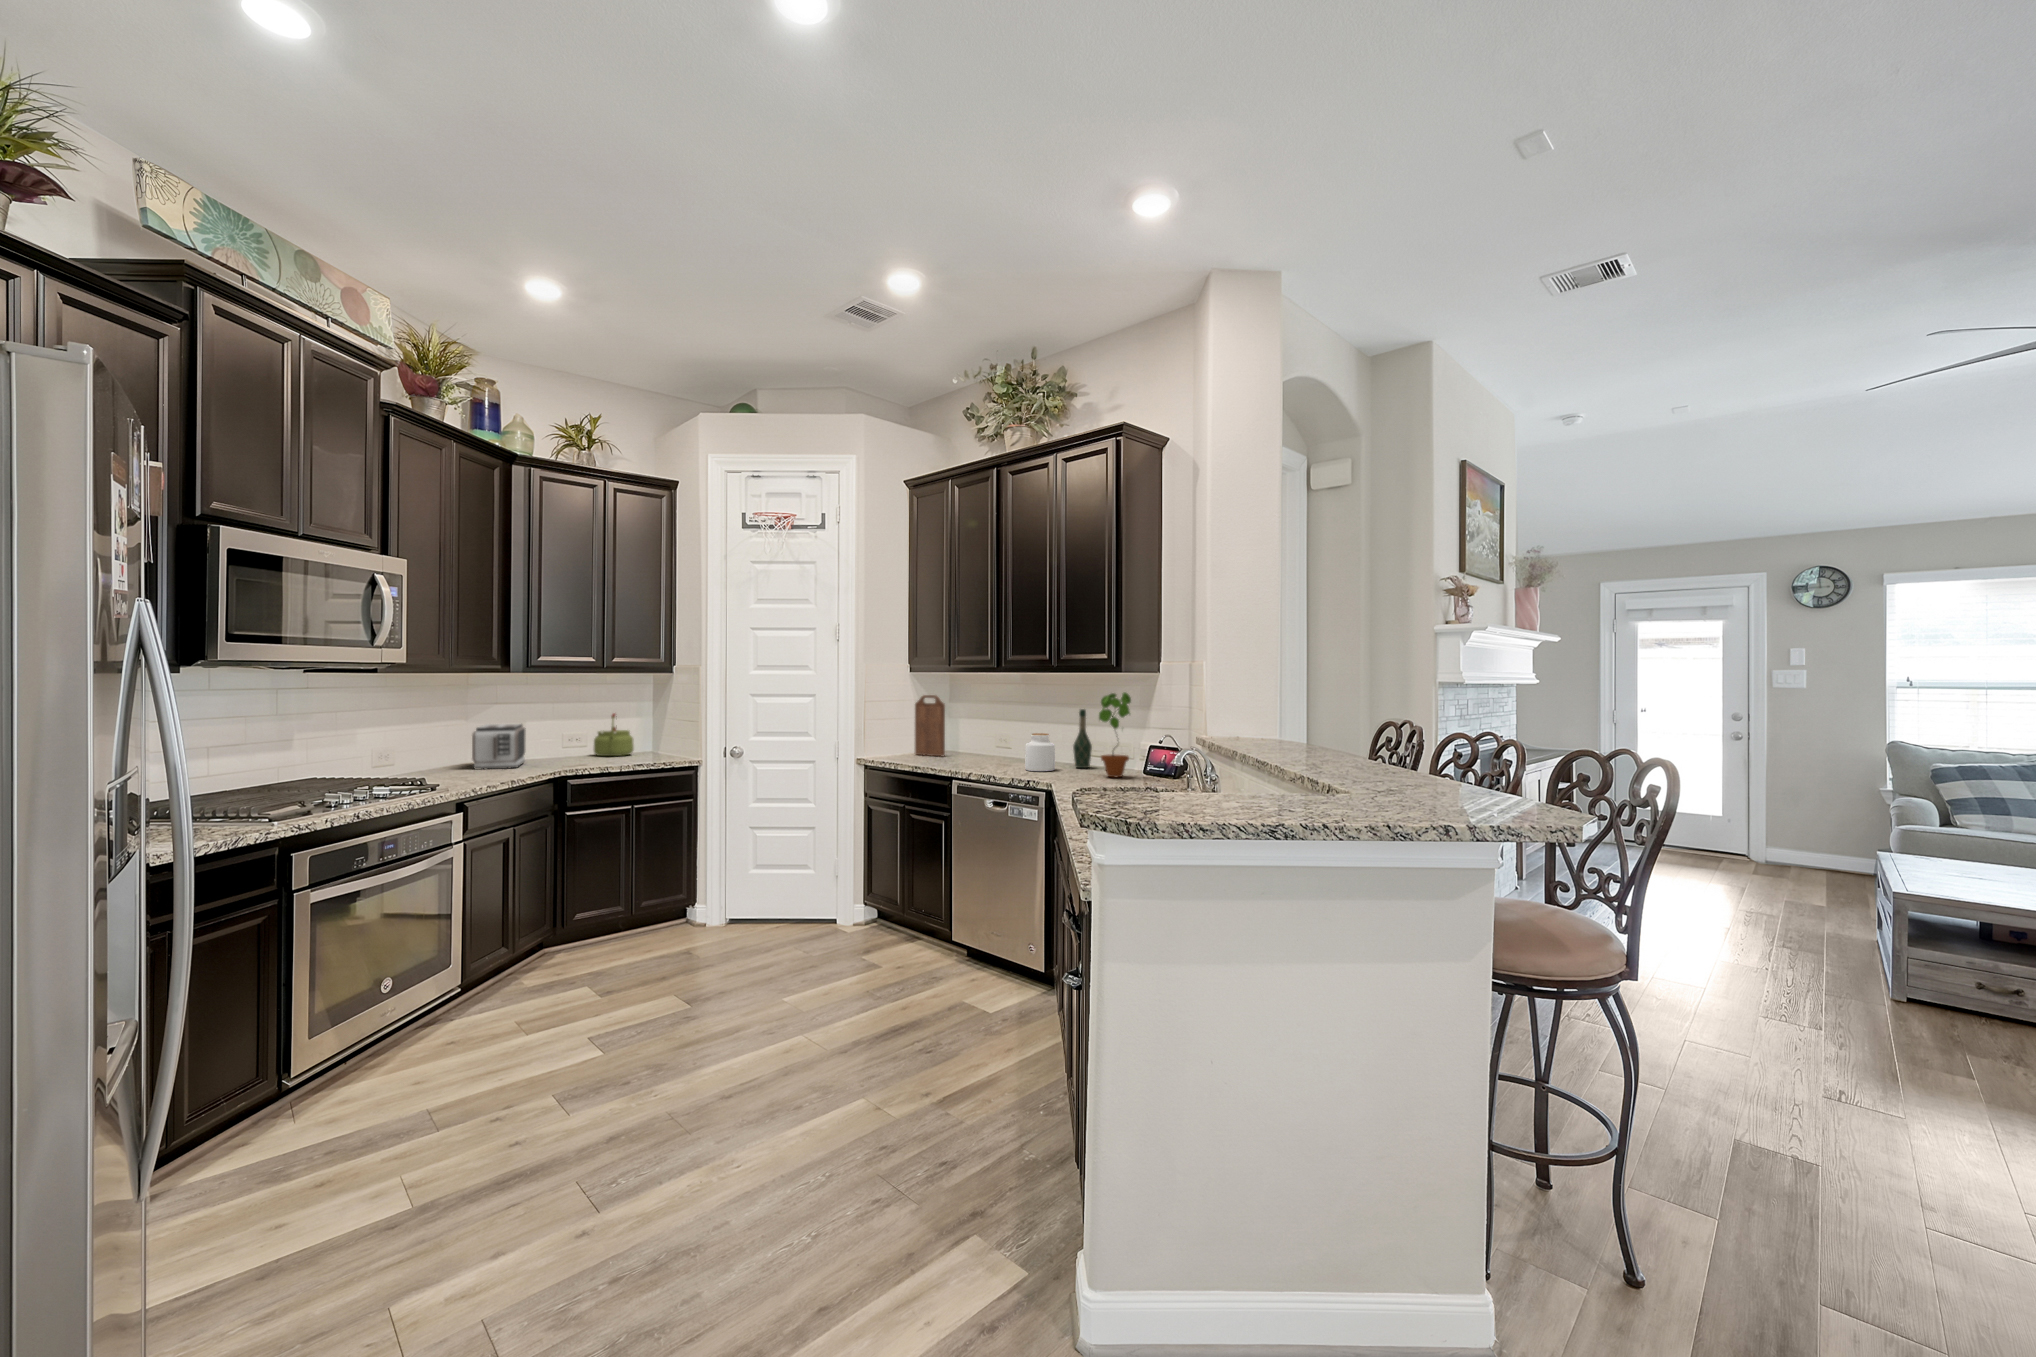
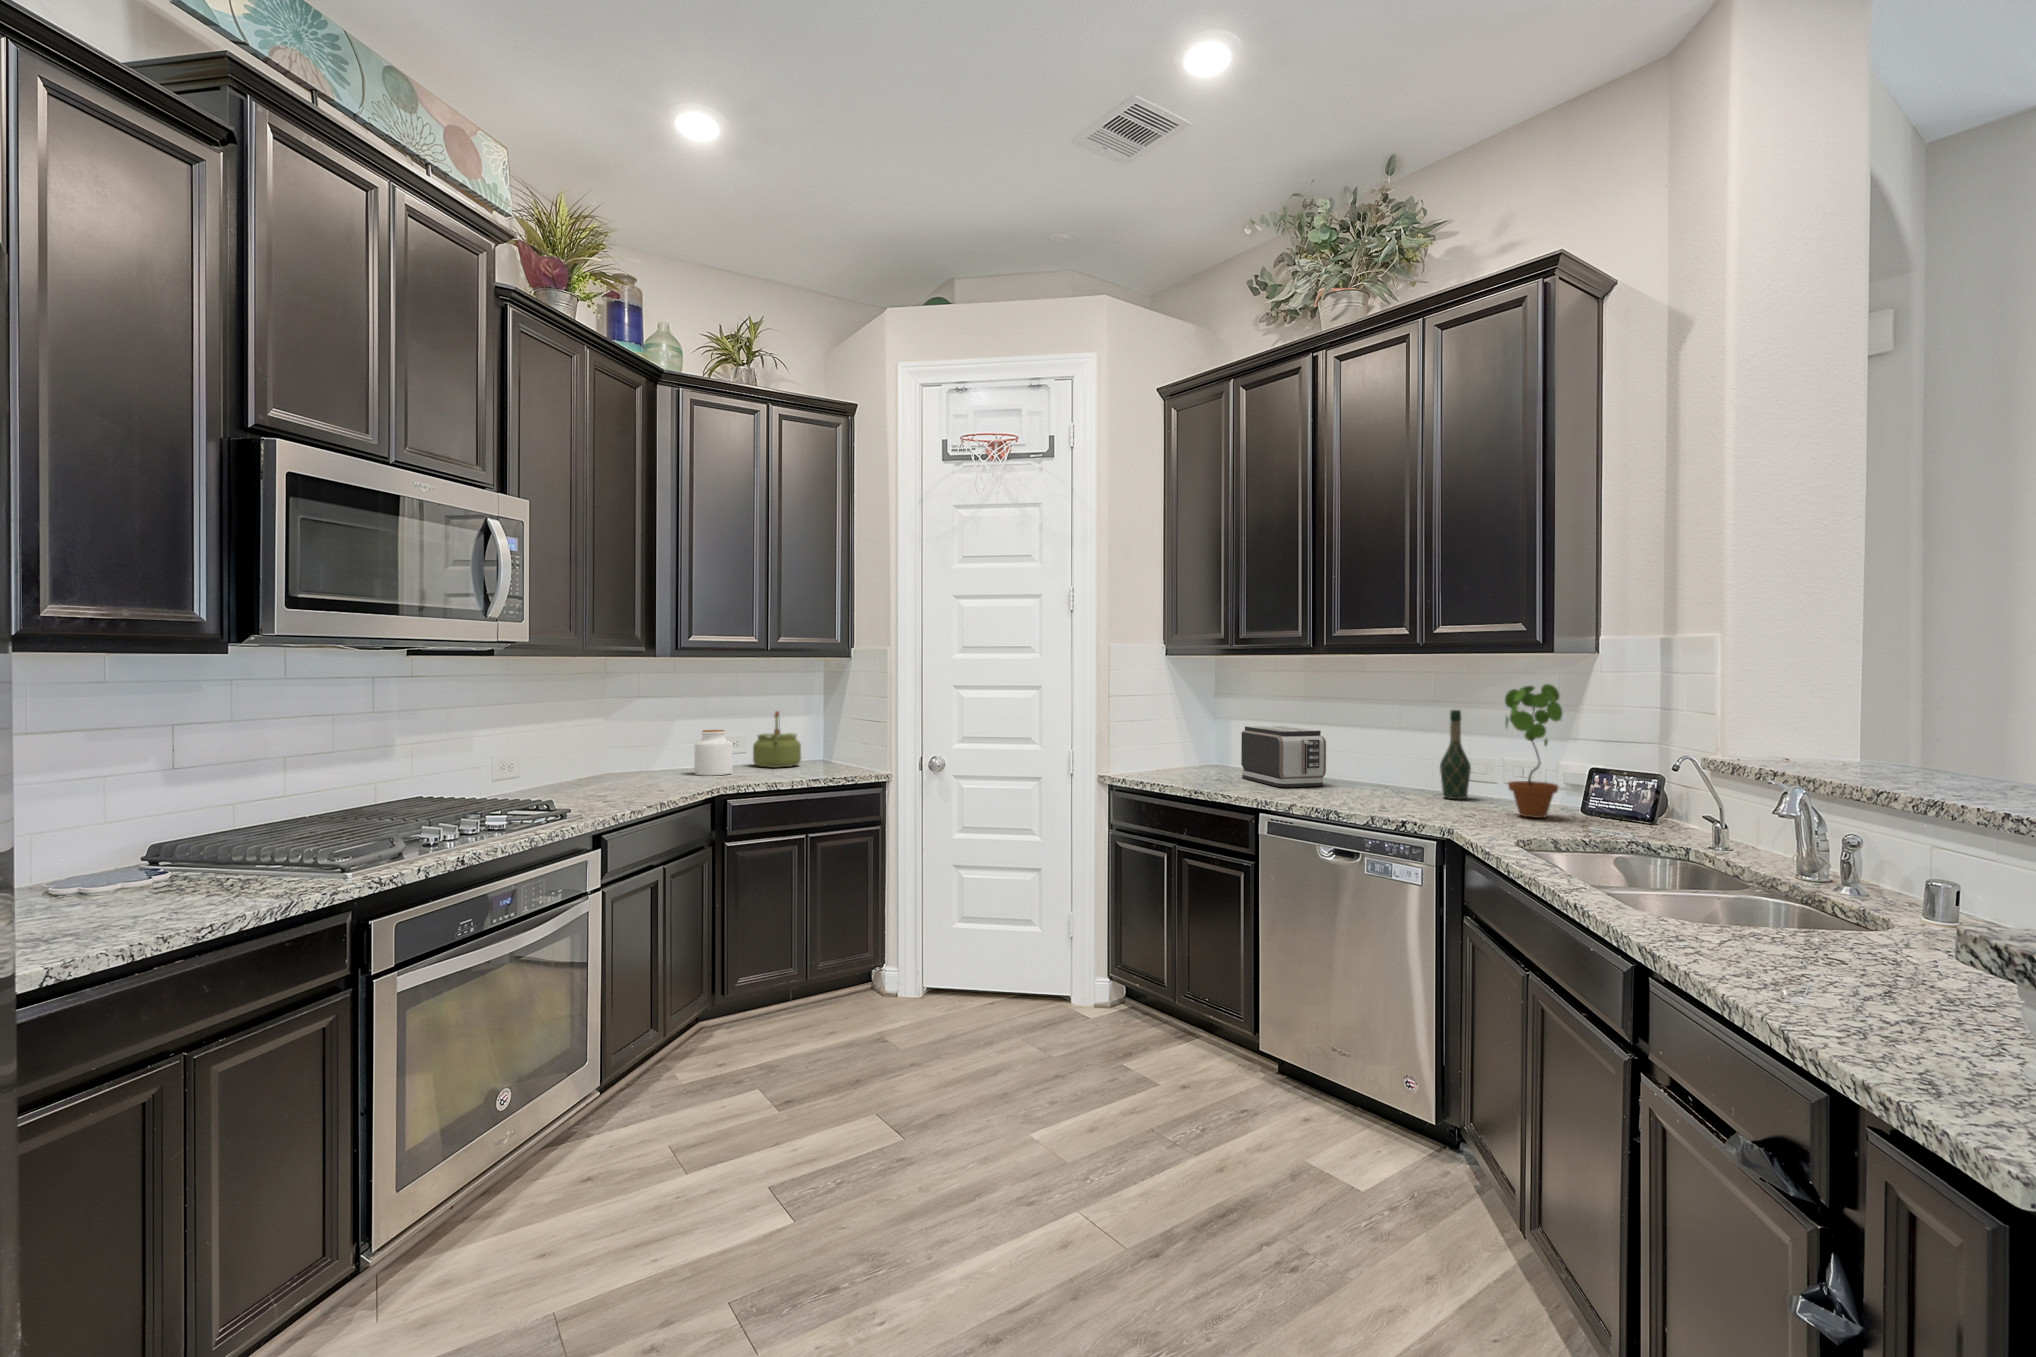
cutting board: present [915,695,945,756] -> none [1176,688,1223,775]
toaster: present [472,724,525,769] -> present [1241,726,1326,787]
jar: present [1025,733,1055,771] -> present [694,730,732,776]

